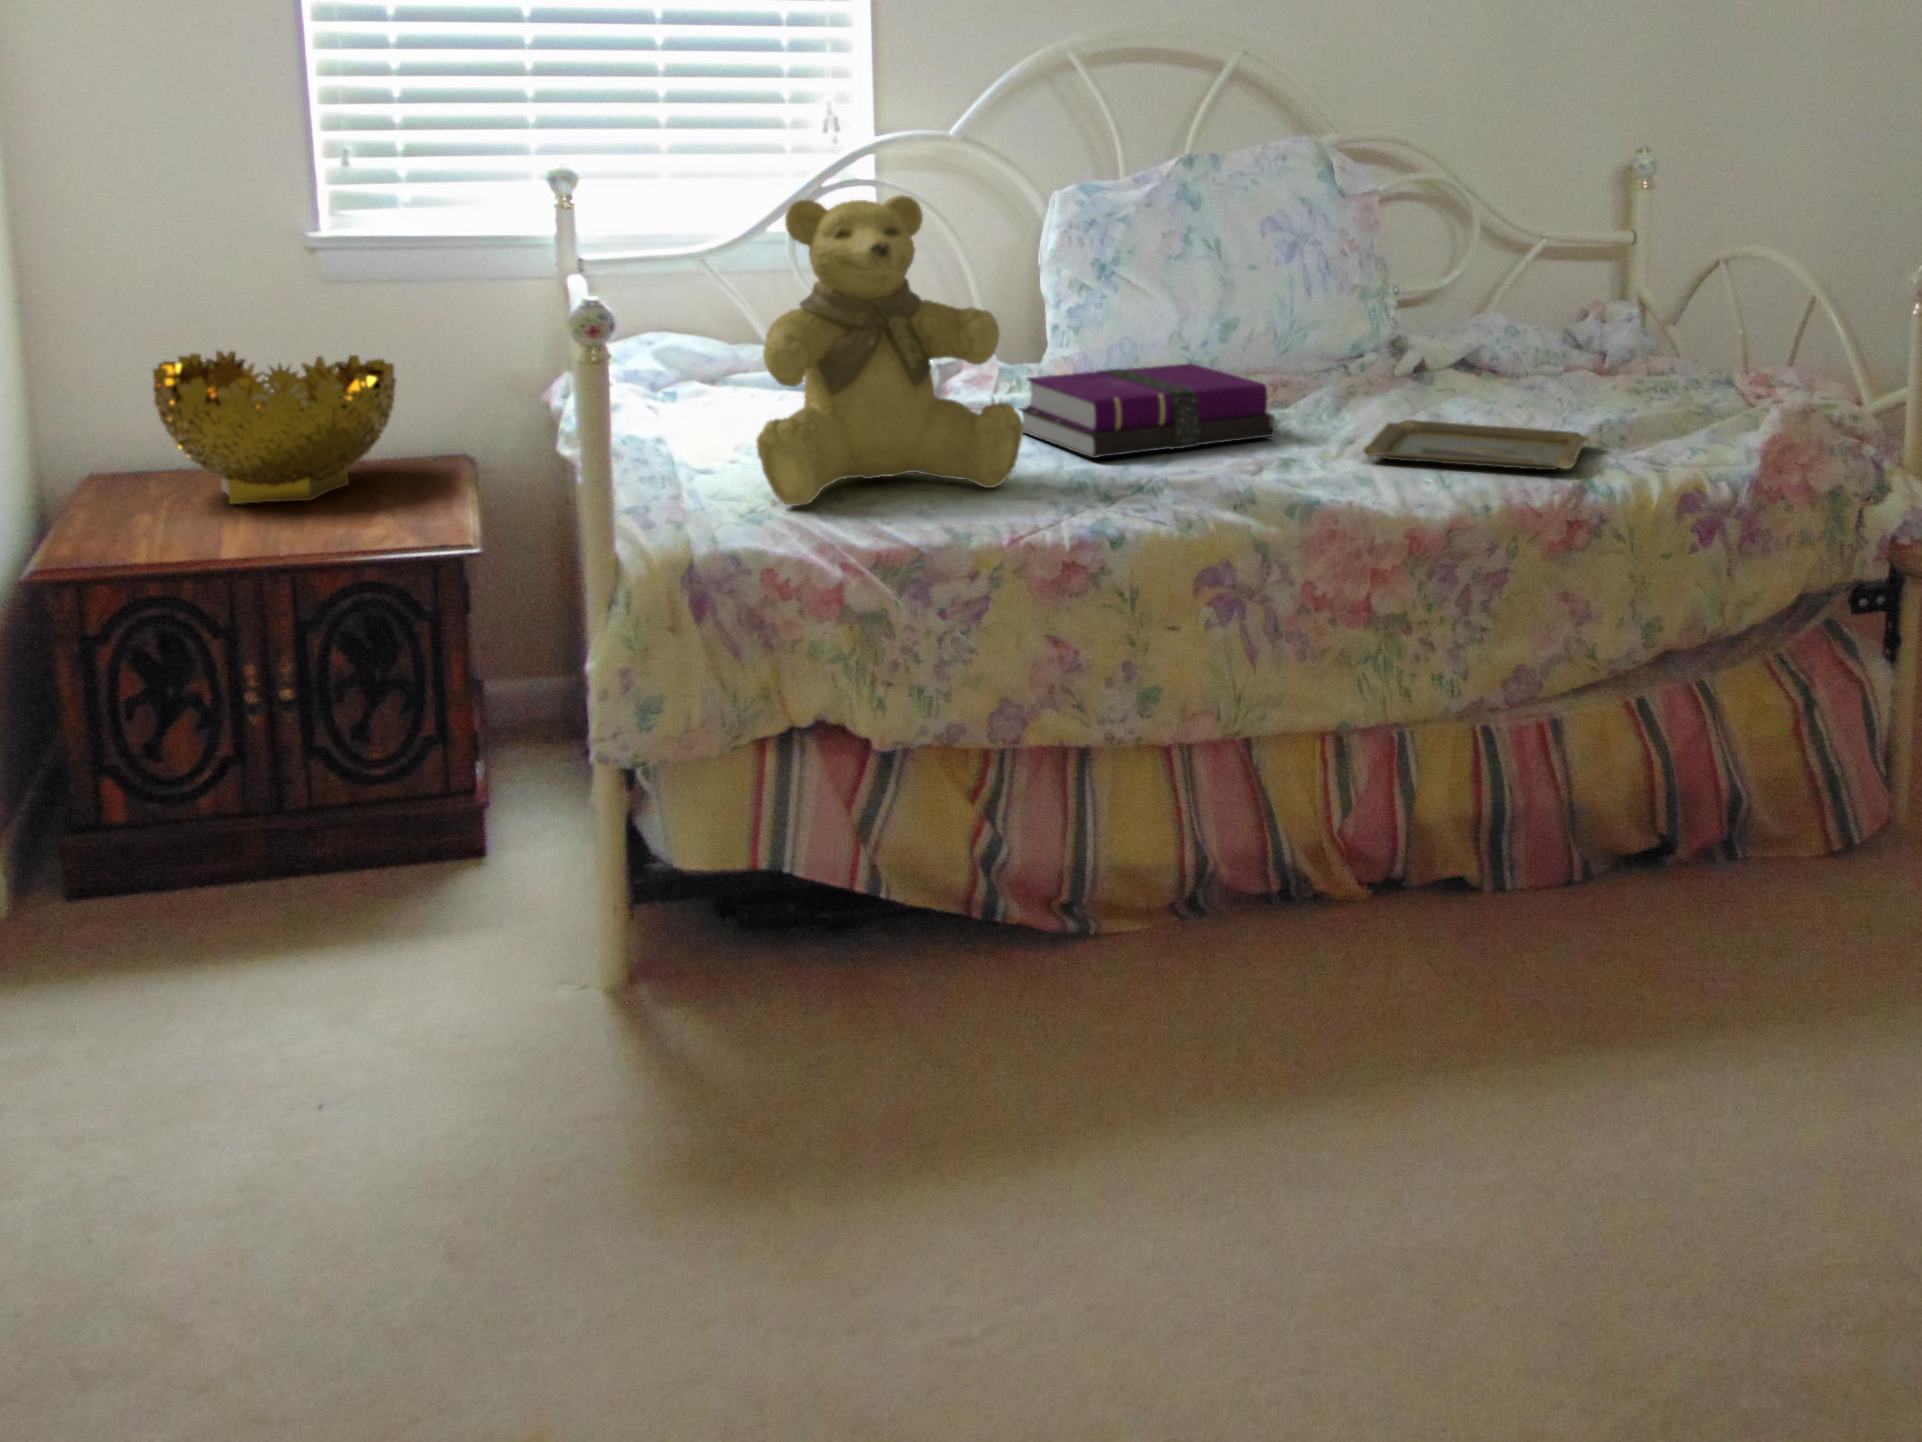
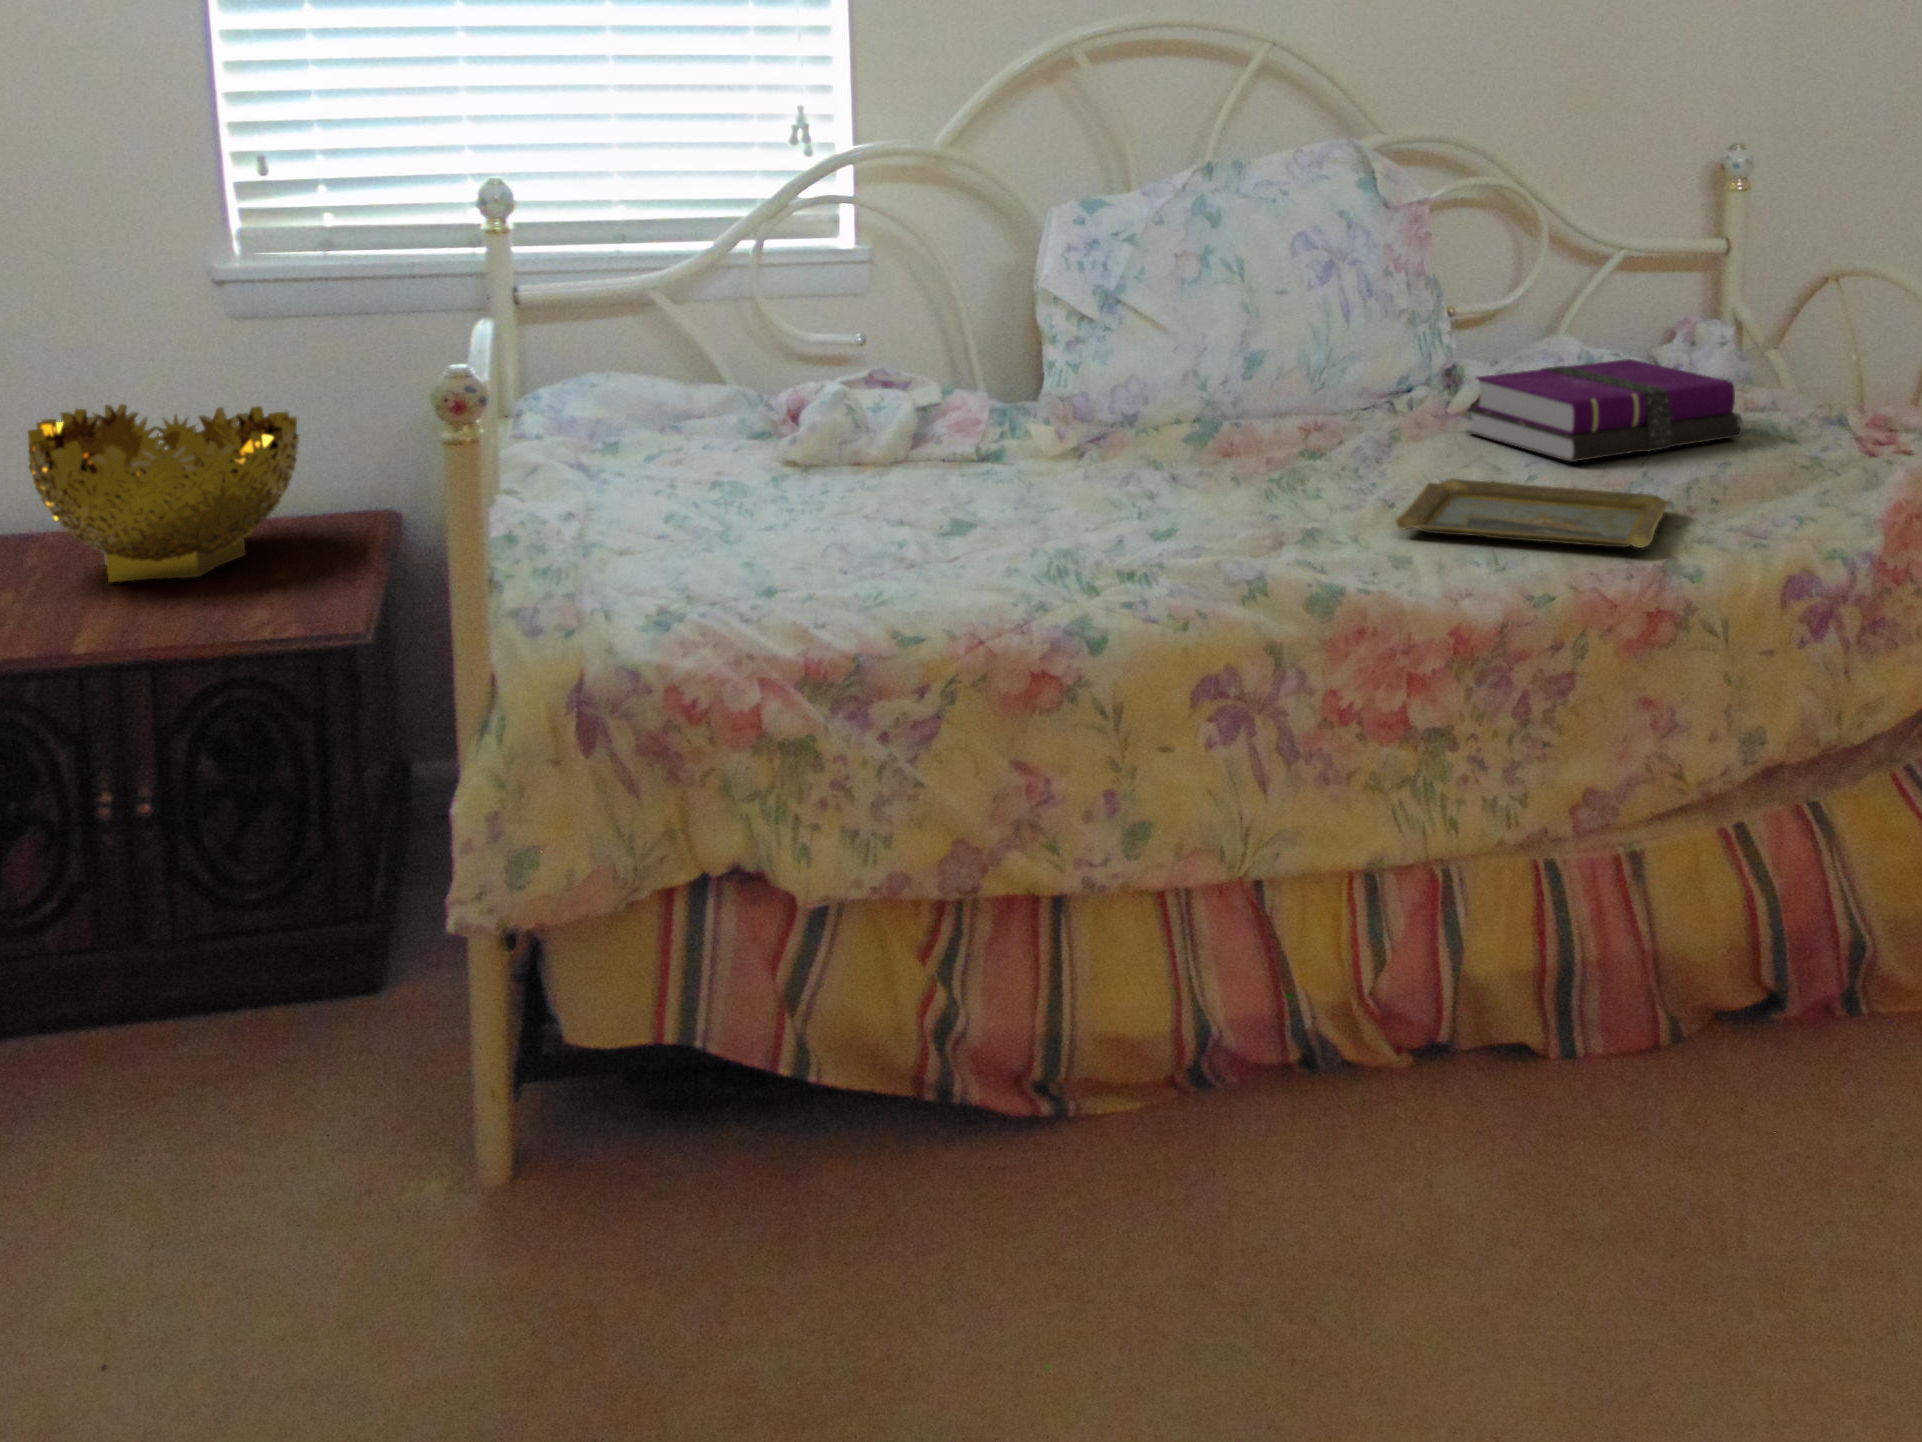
teddy bear: present [756,195,1023,506] -> none [672,233,989,603]
notebook: present [1019,364,1275,458] -> present [1467,359,1742,462]

